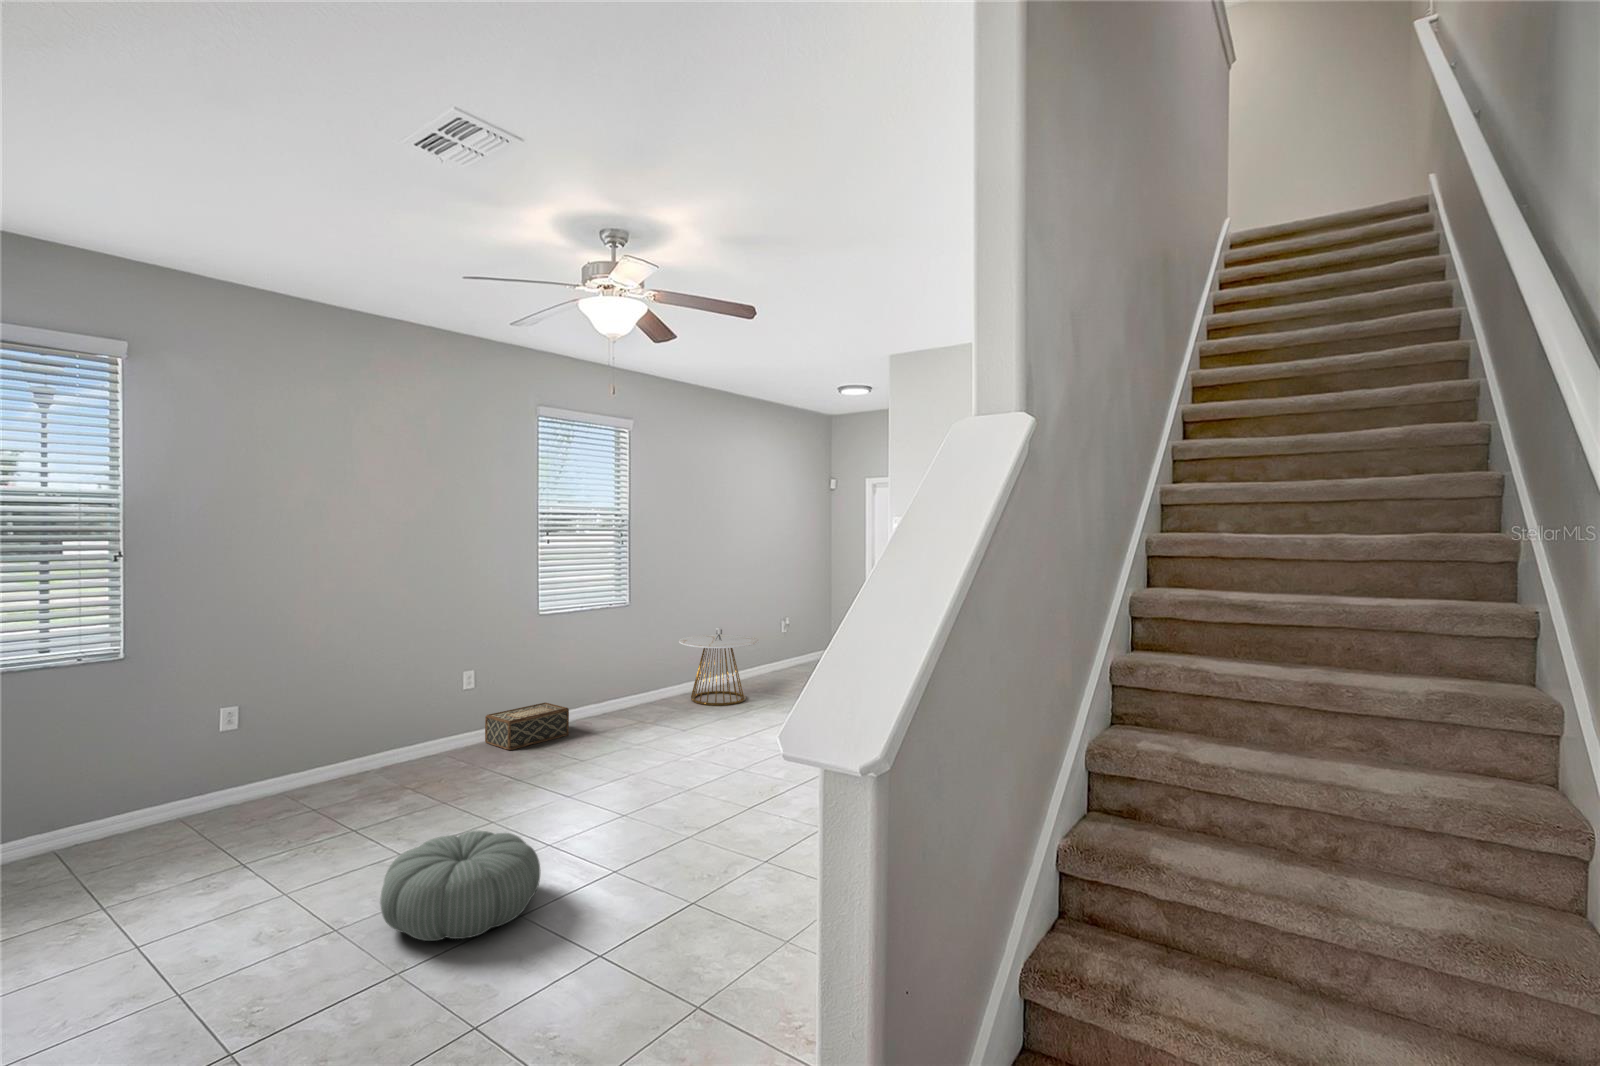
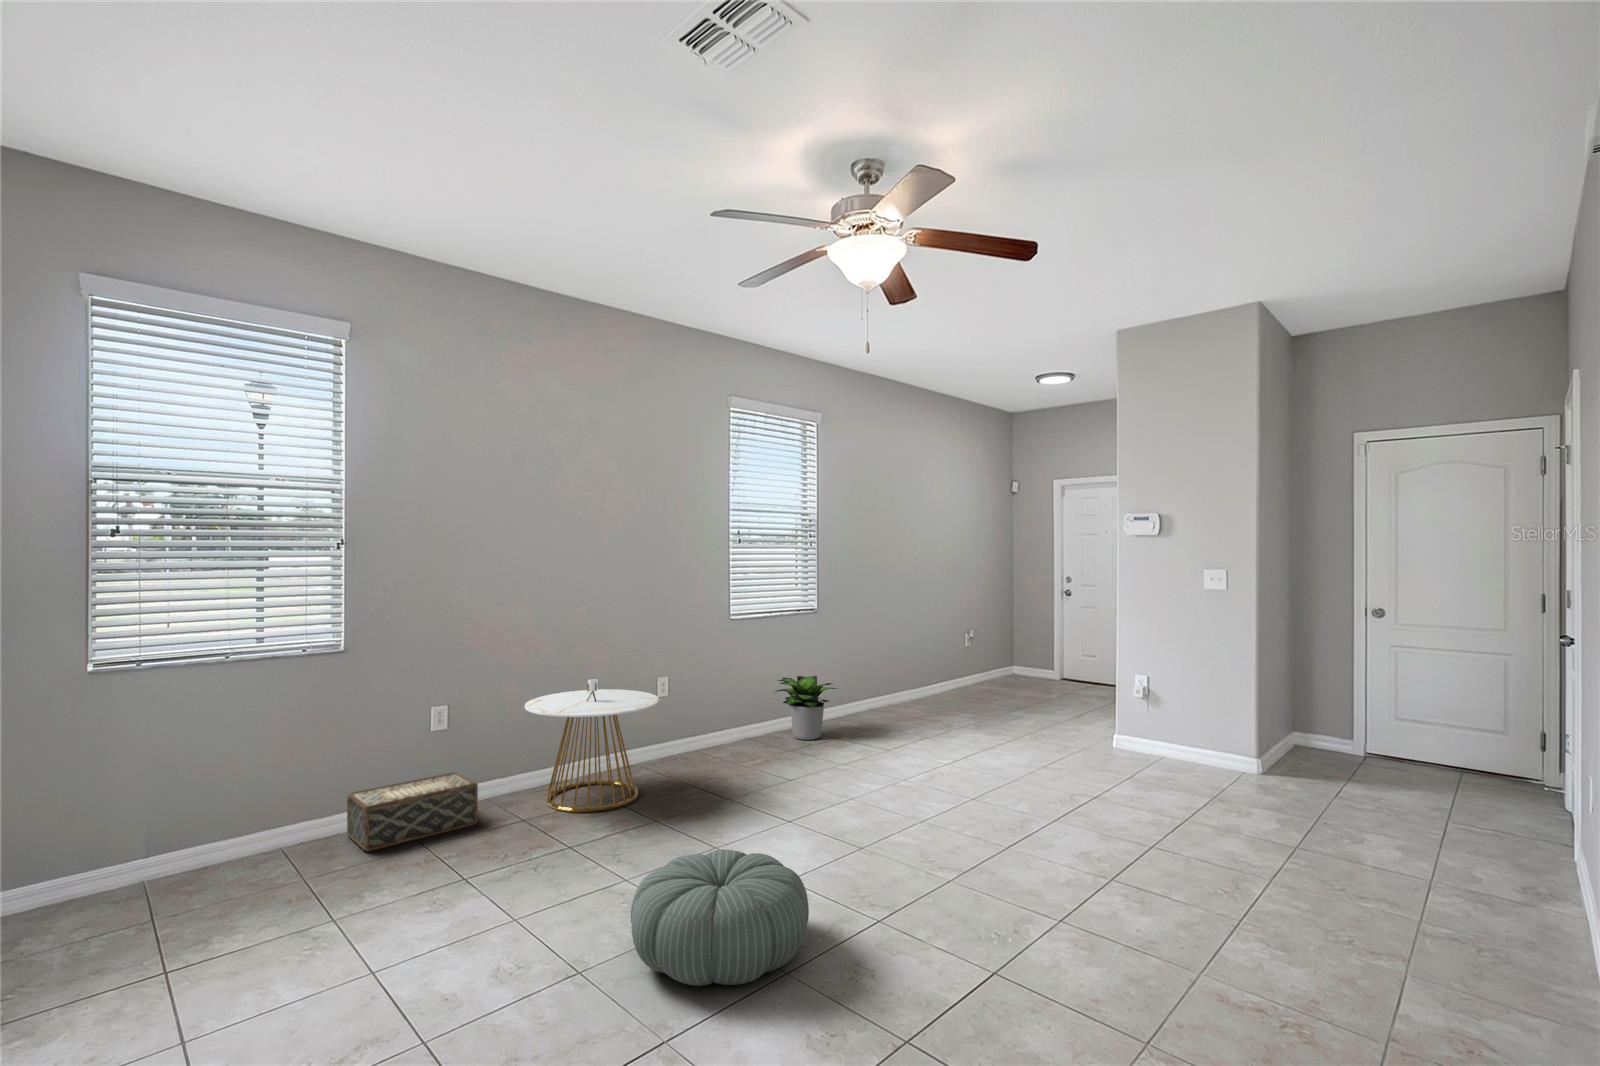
side table: present [679,627,759,706] -> present [525,679,659,813]
potted plant: none [580,667,644,726] -> present [775,676,837,740]
woven basket: present [485,703,569,750] -> present [347,772,478,851]

